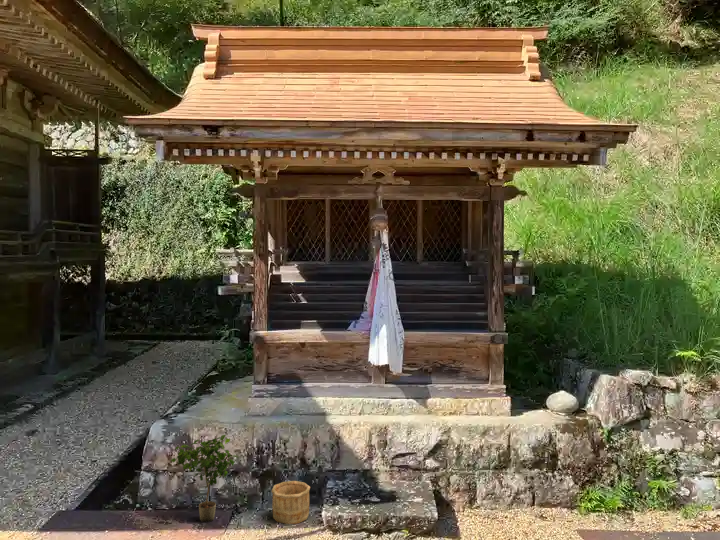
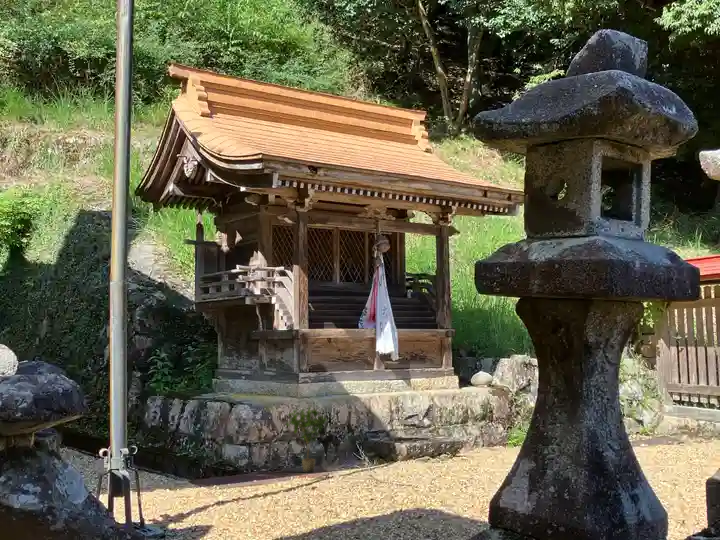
wooden bucket: present [271,481,310,524] -> none [341,441,370,469]

